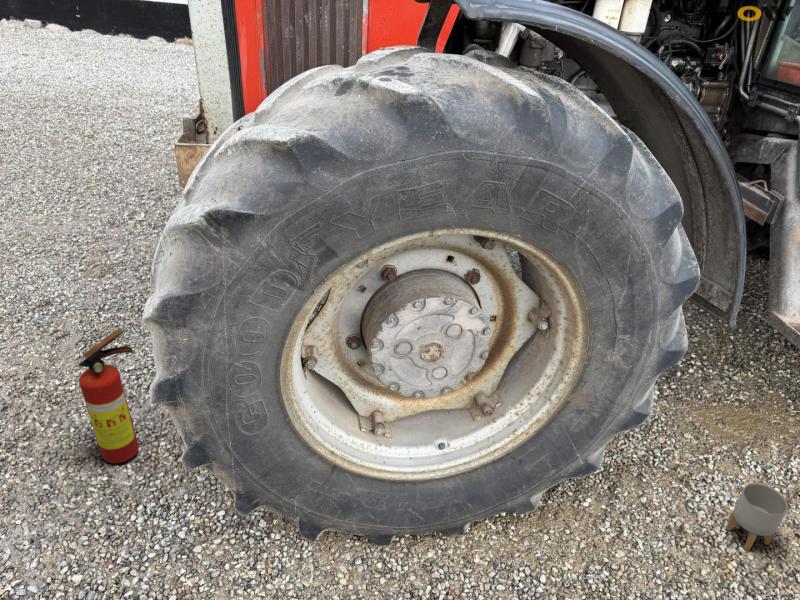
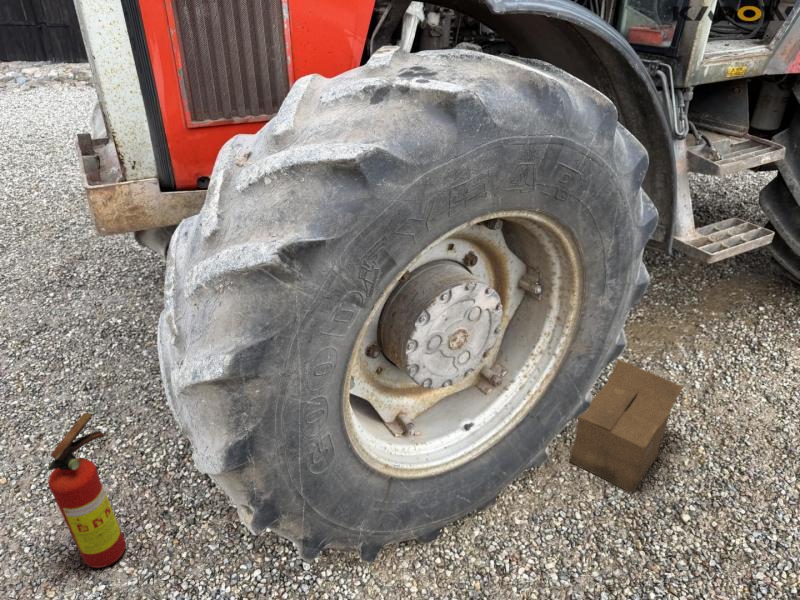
cardboard box: none [568,432,721,579] -> present [569,360,683,493]
planter: present [726,483,788,551] -> none [682,377,730,435]

